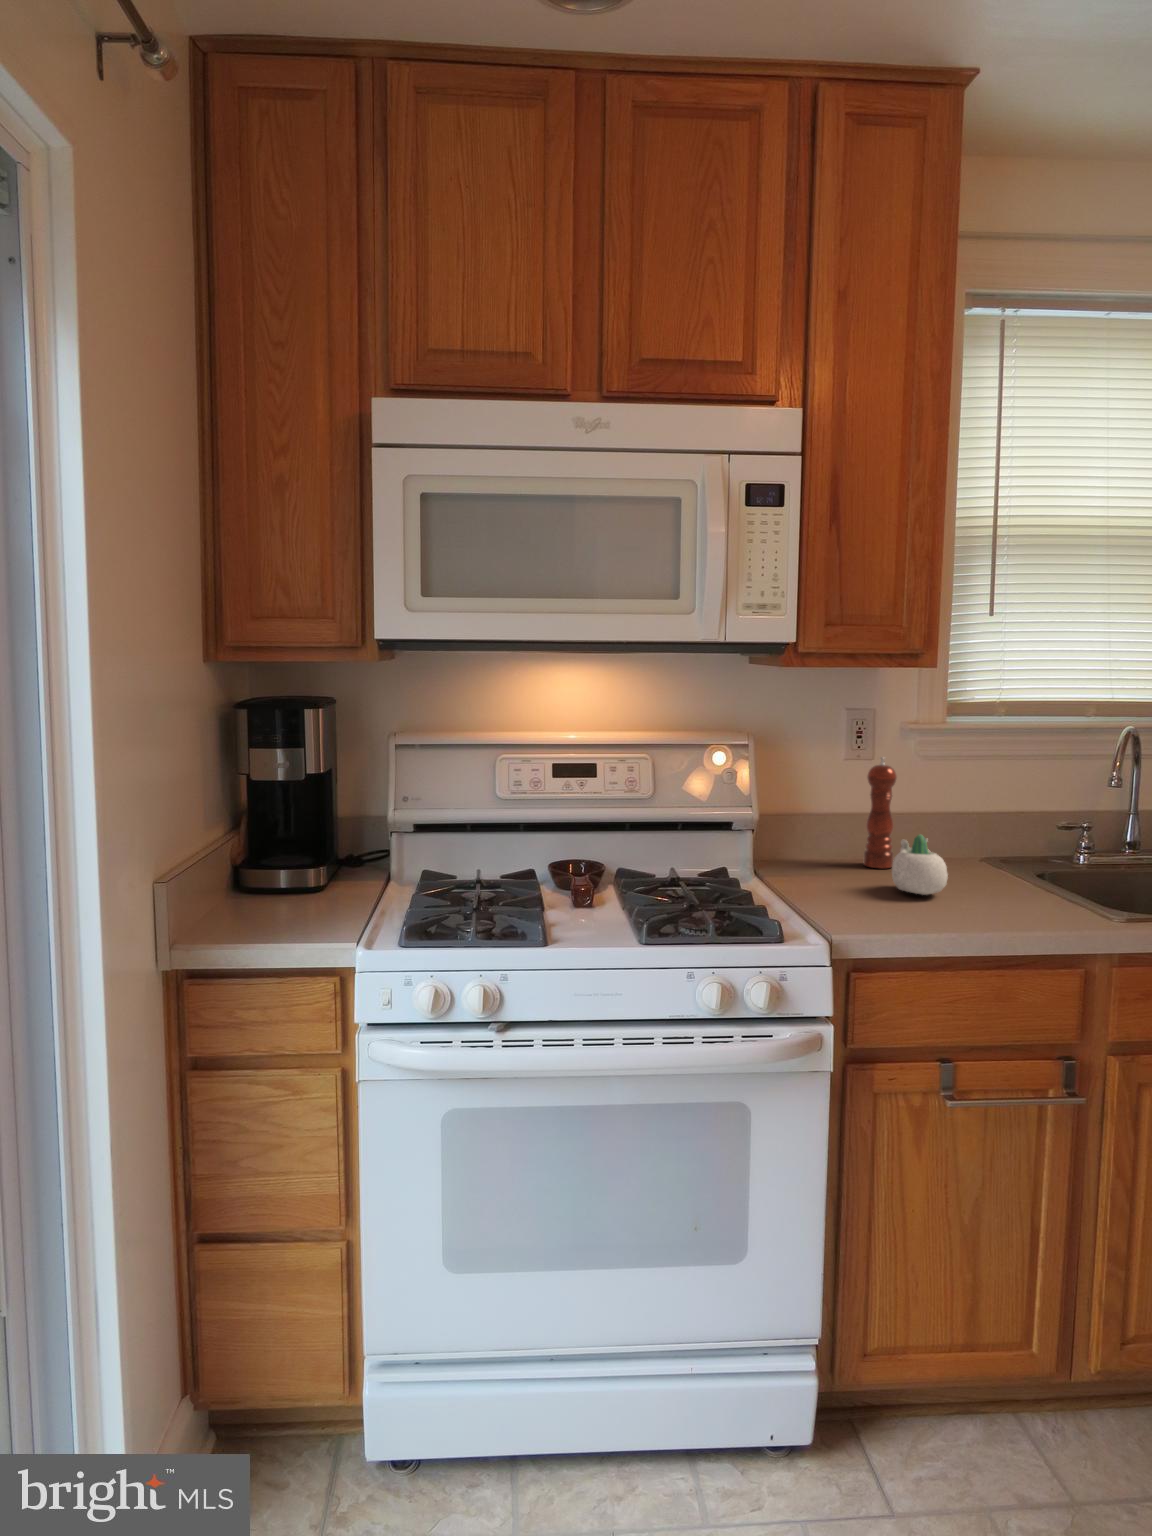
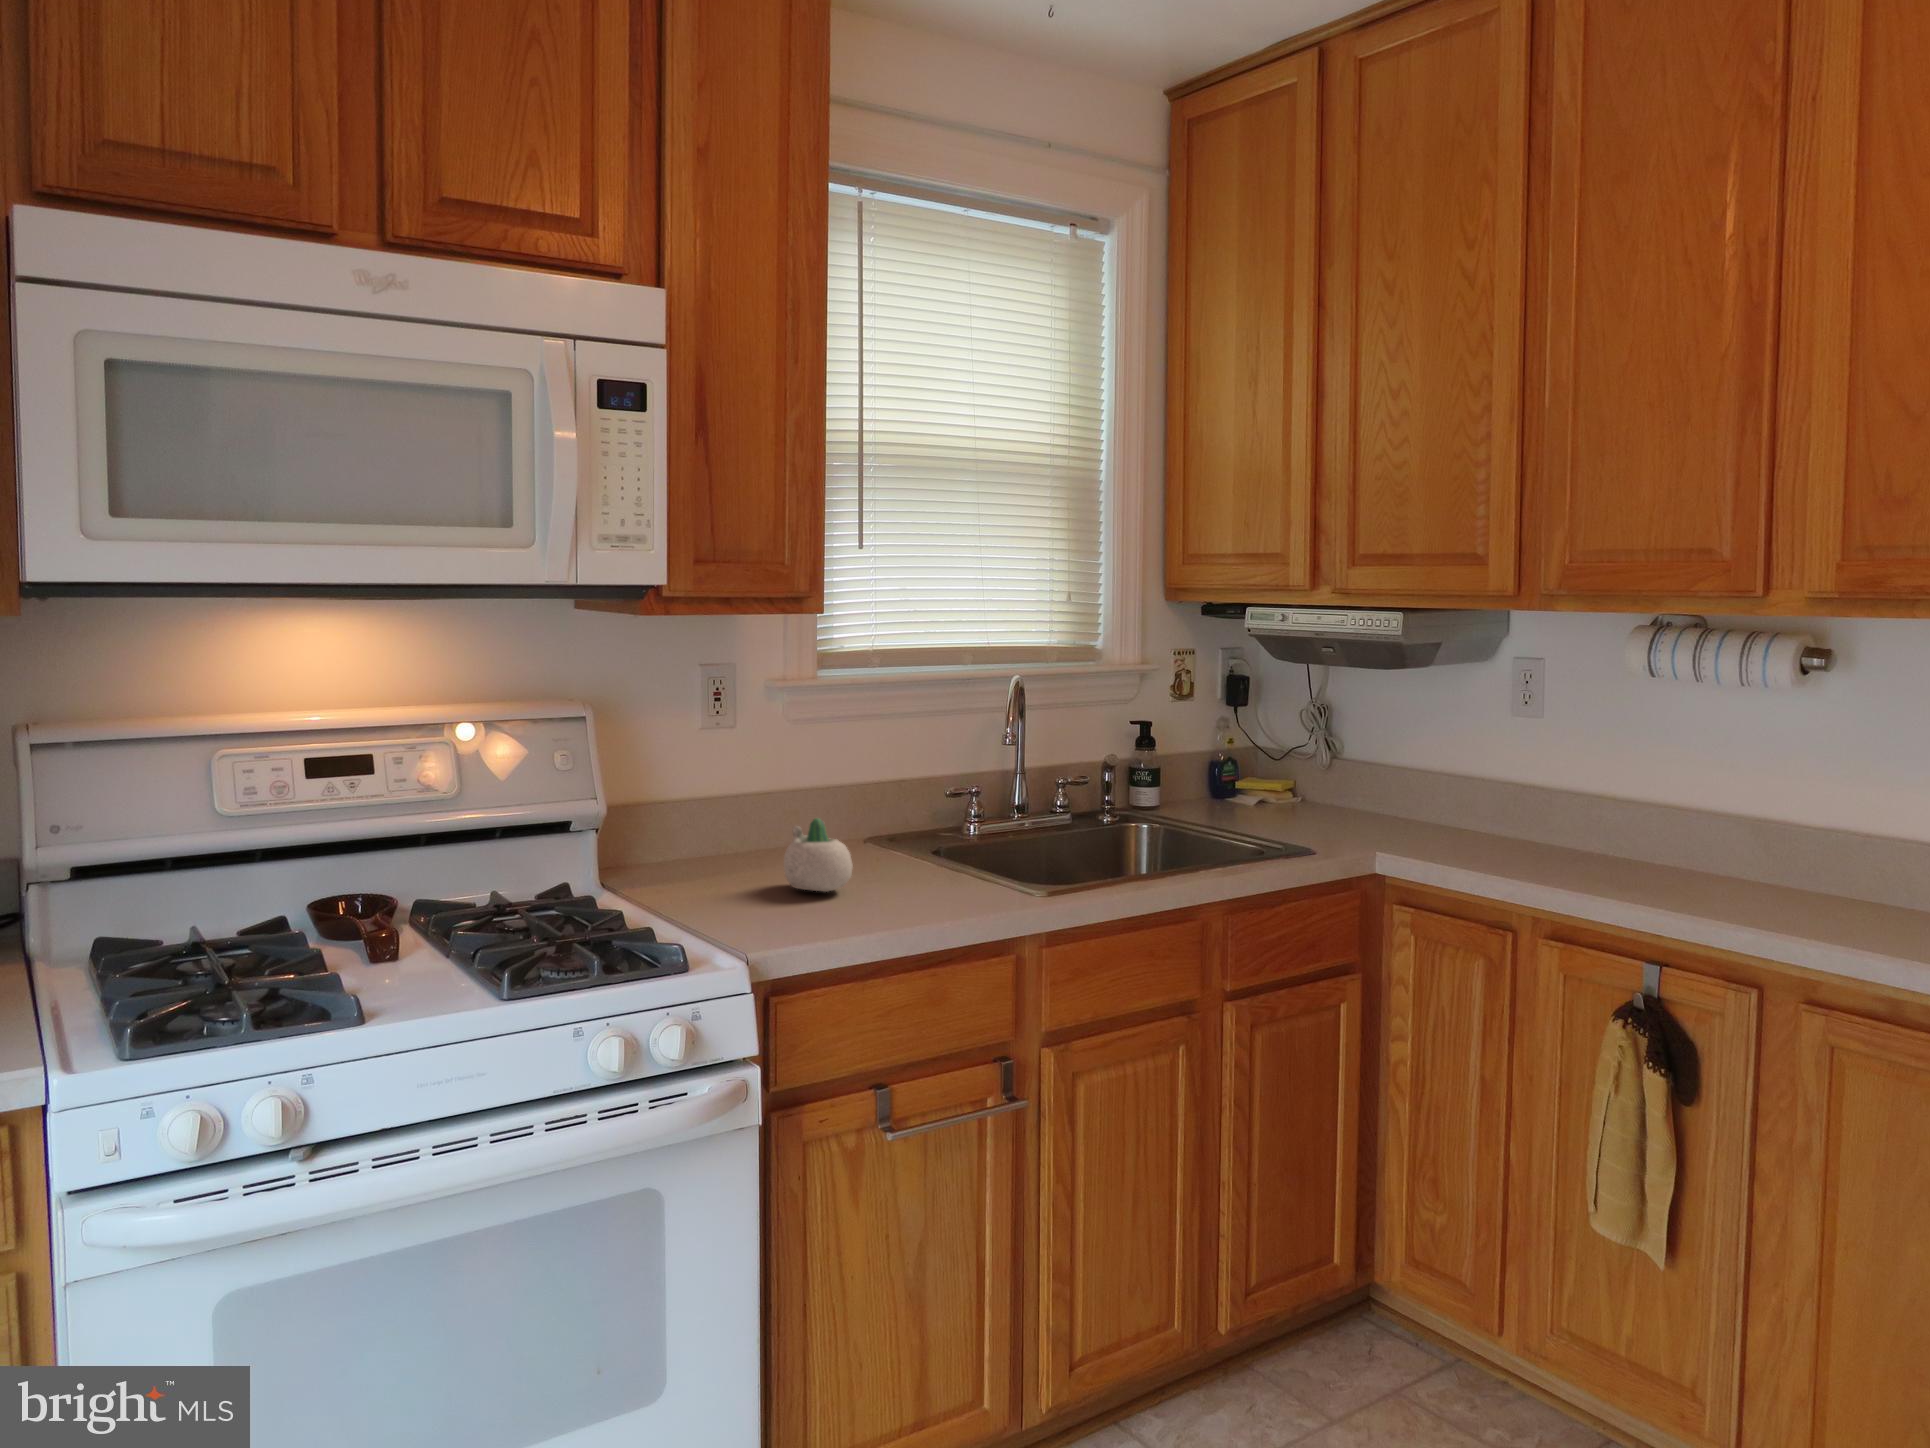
pepper mill: present [864,757,897,868] -> none [734,724,770,865]

